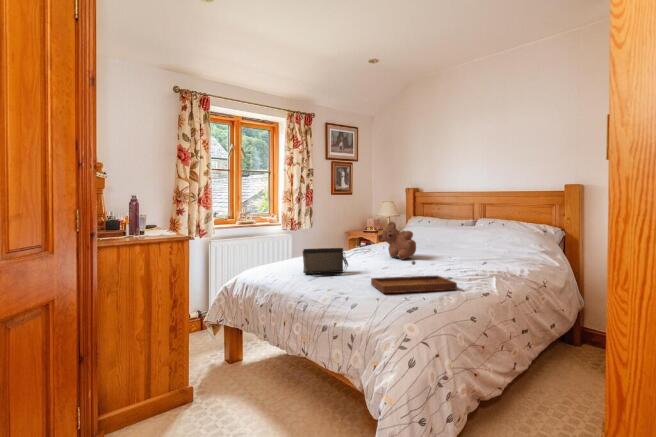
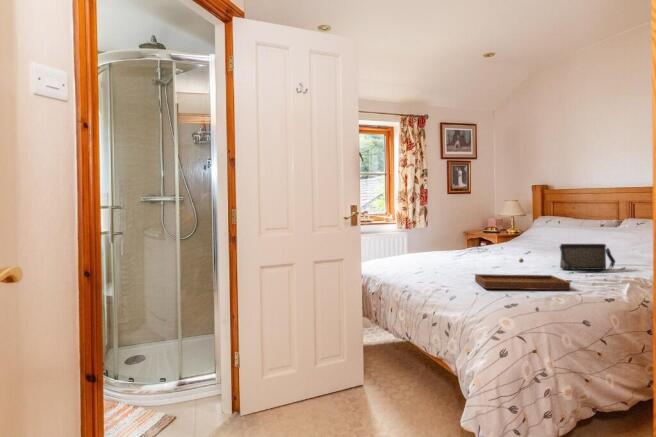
teddy bear: present [378,222,416,259] -> none [491,220,535,260]
handbag: present [303,248,348,276] -> present [560,244,615,272]

